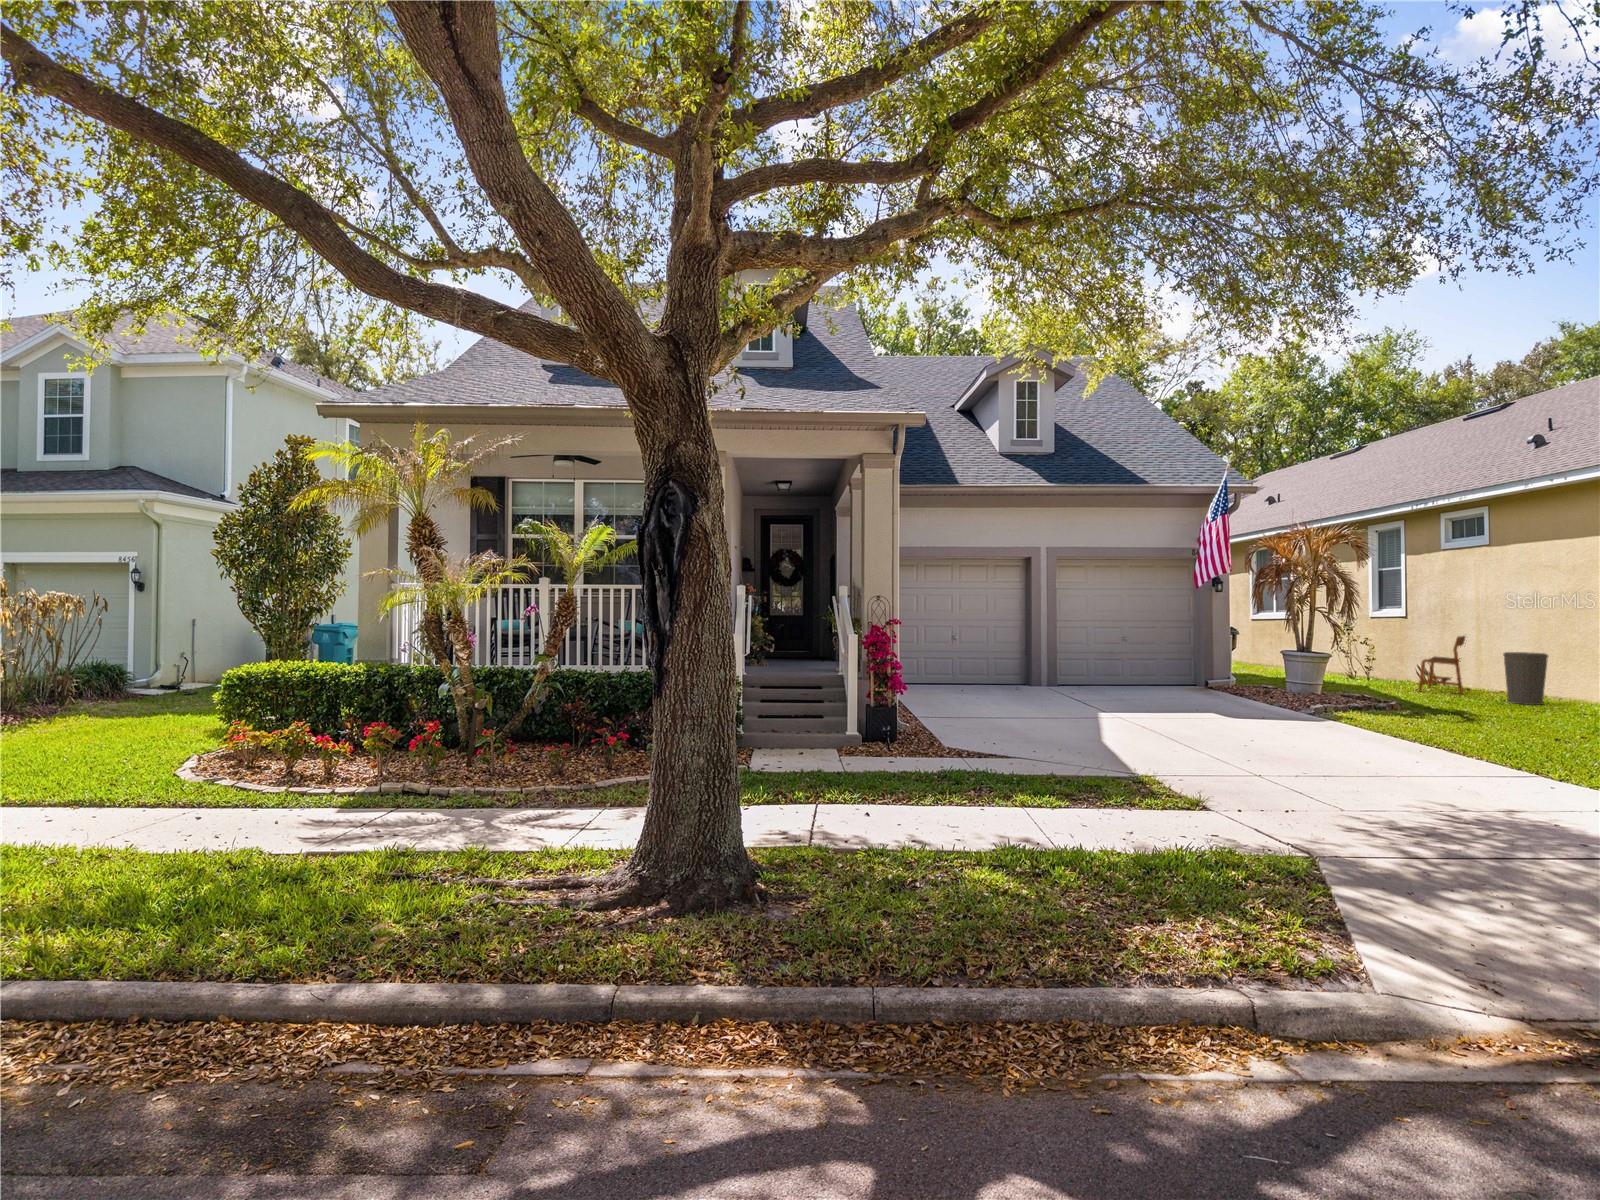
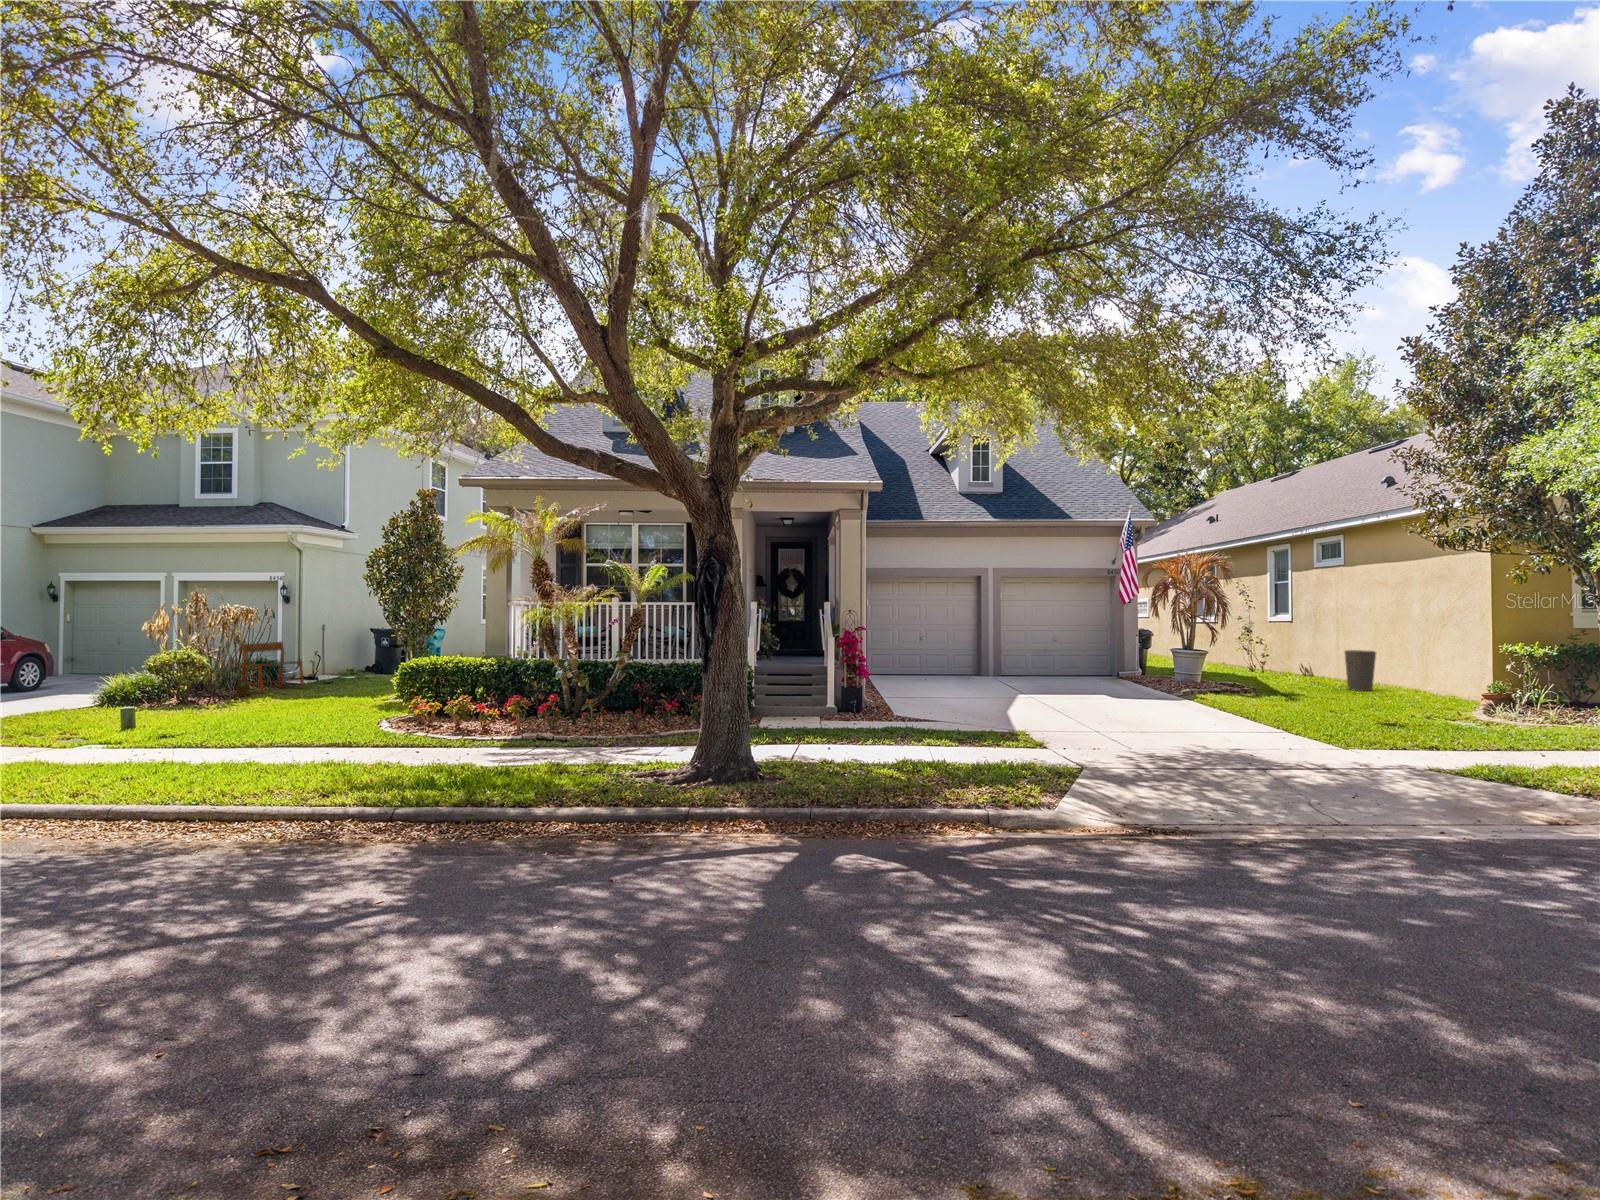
bench: present [1418,636,1469,694] -> present [241,642,304,693]
potted plant: none [28,682,66,714] -> present [231,673,250,697]

